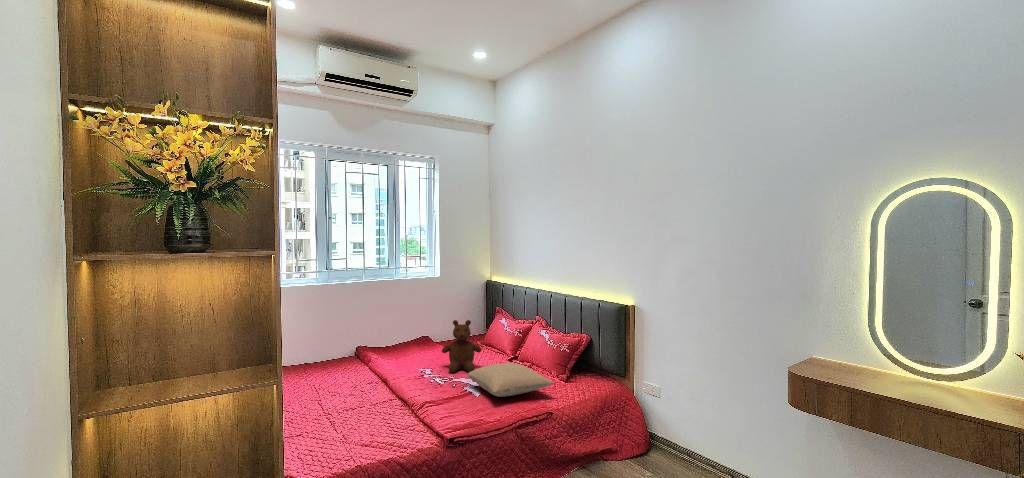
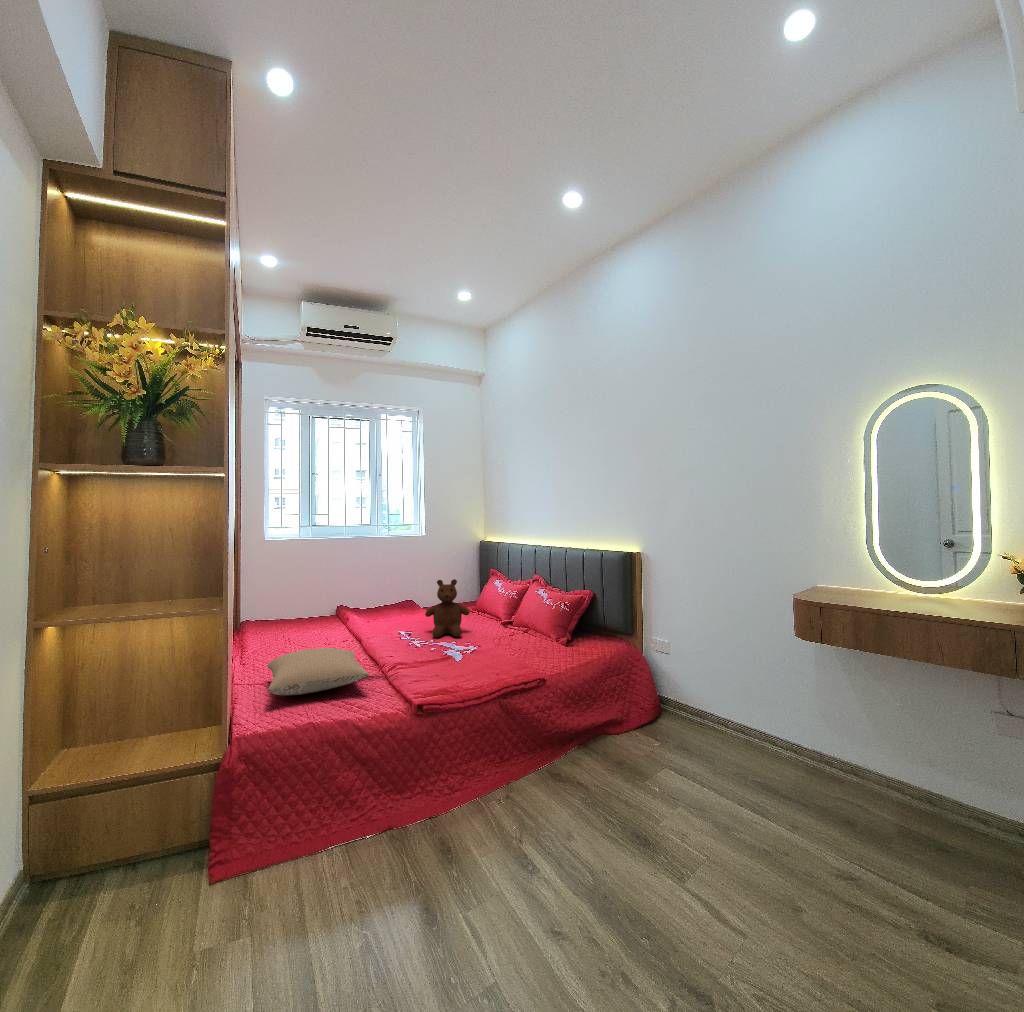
pillow: present [467,363,553,397] -> present [268,648,369,695]

